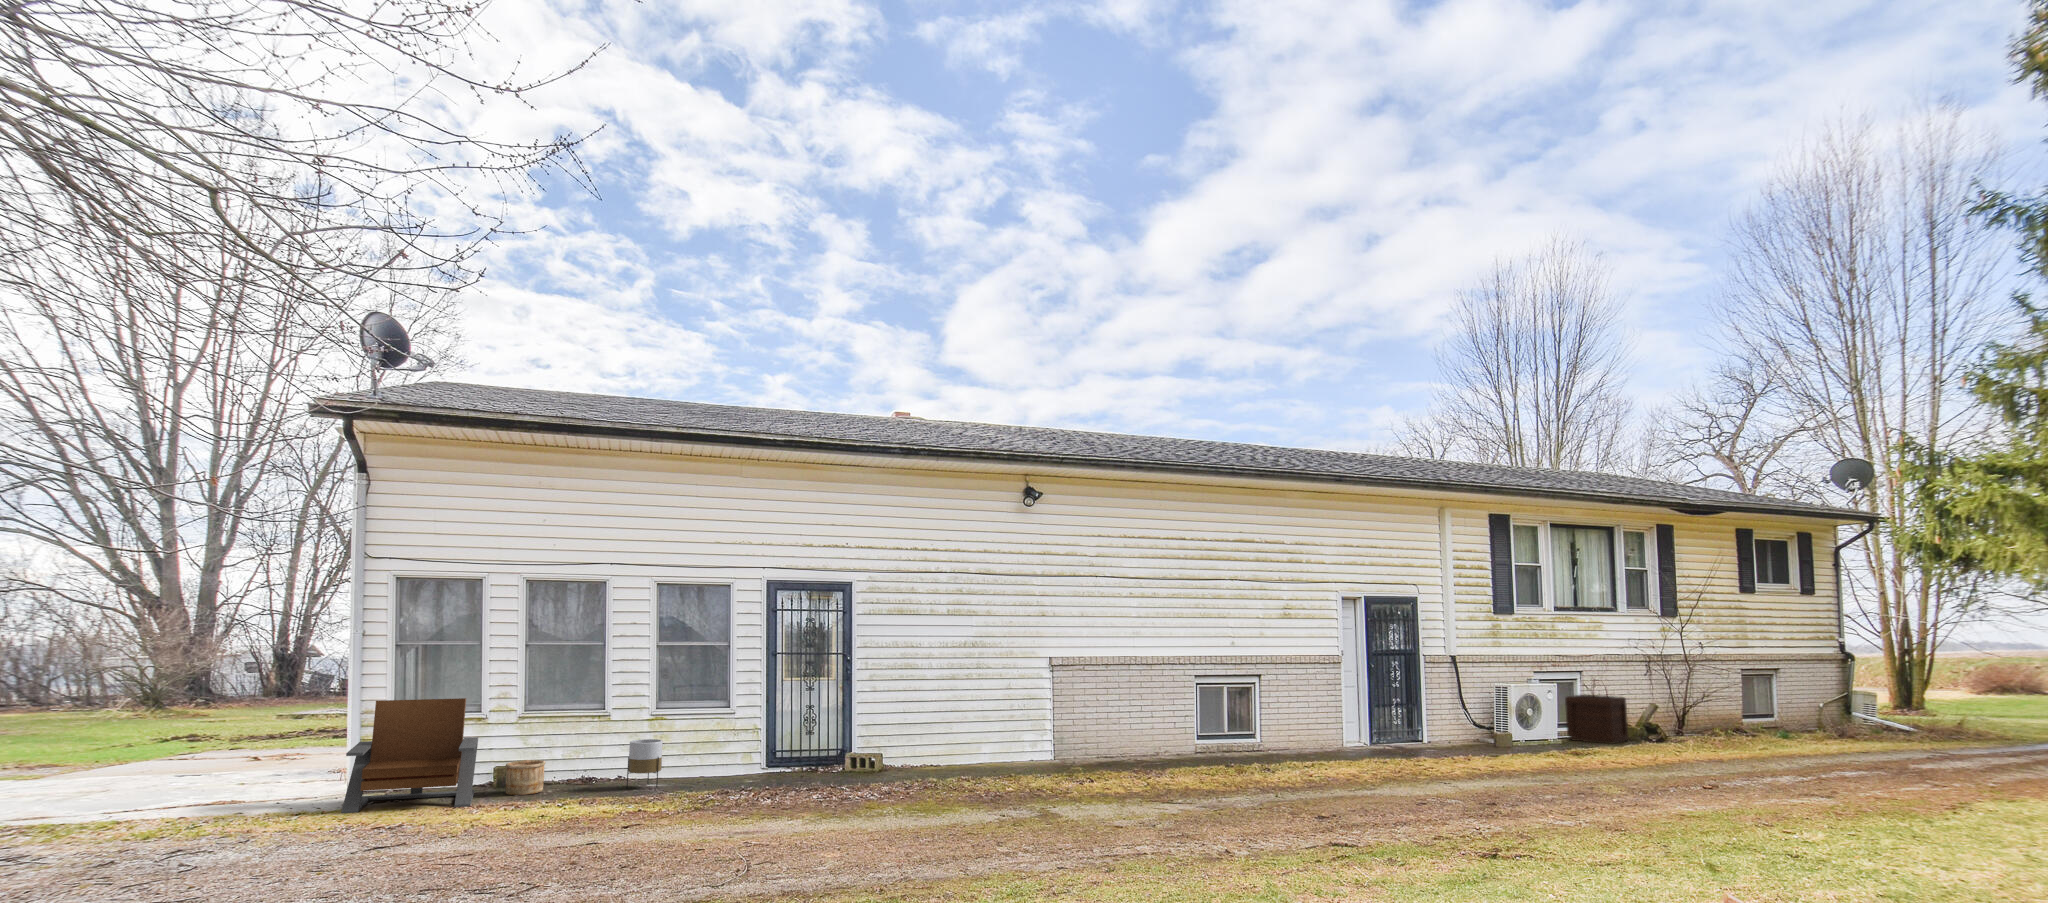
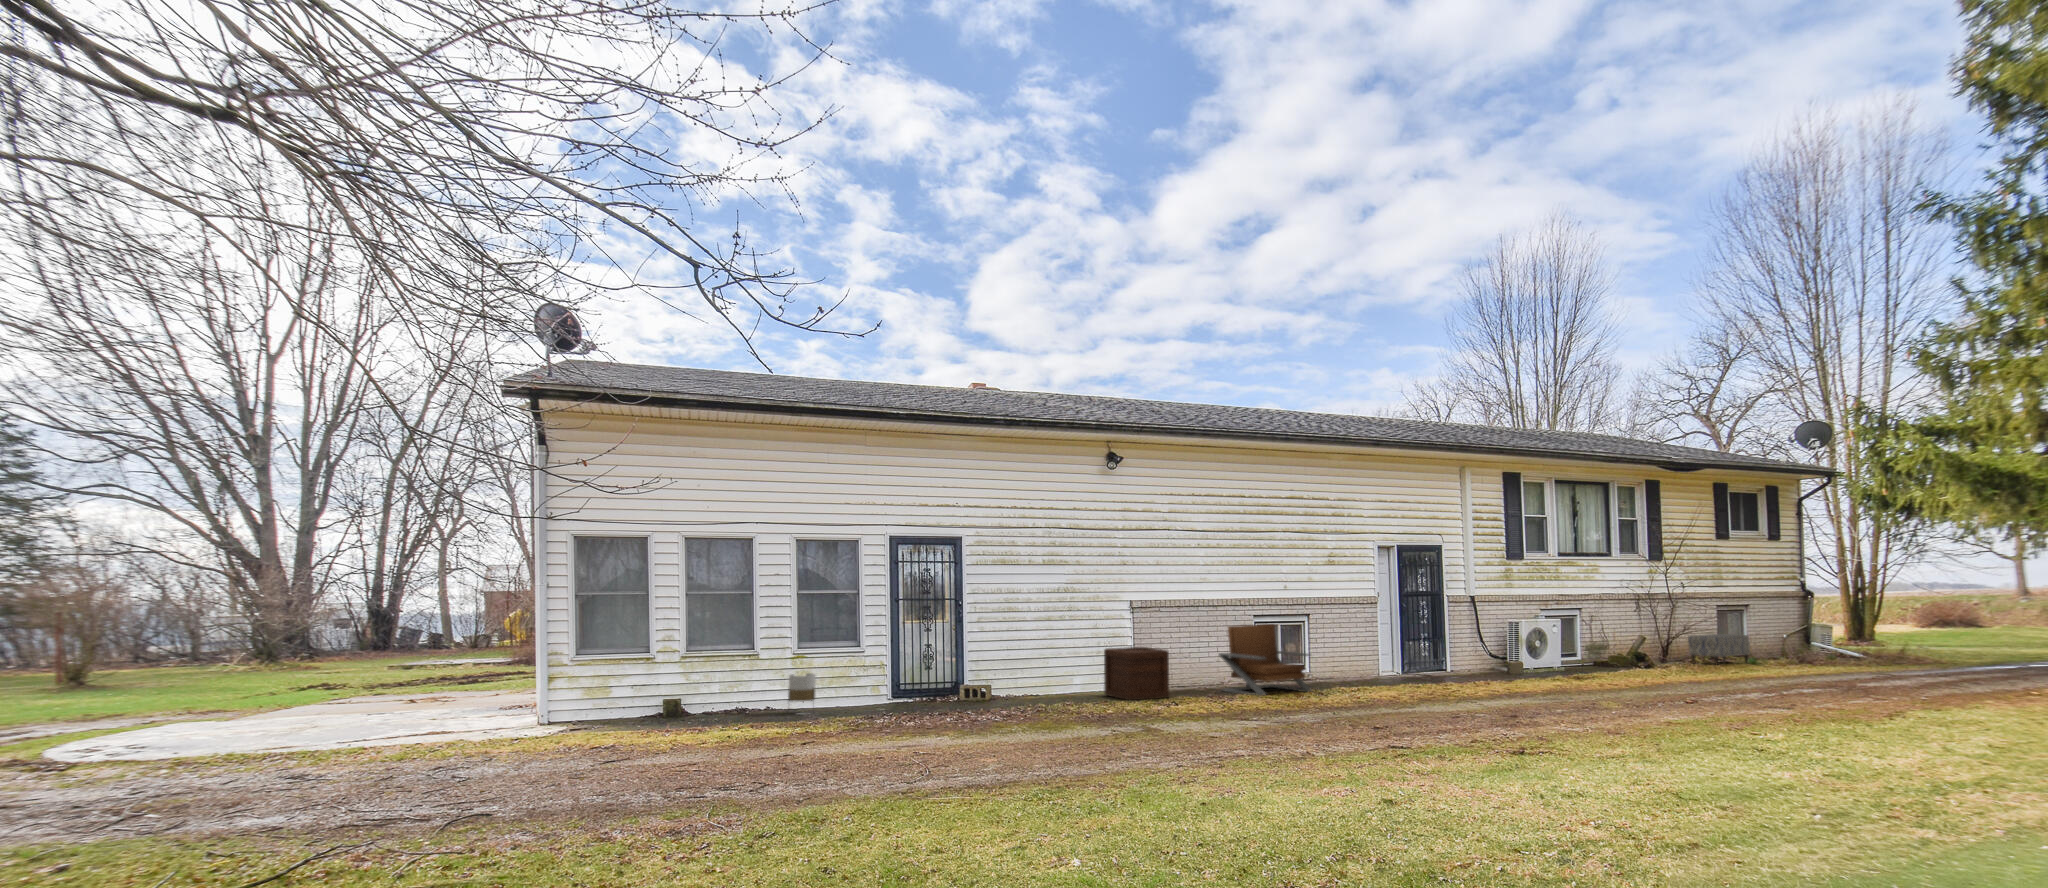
wooden crate: present [1565,694,1628,744] -> present [1104,647,1169,700]
lounge chair: present [341,698,478,813] -> present [1219,624,1312,696]
bench: none [1710,698,1781,736] -> present [1688,634,1750,665]
wooden bucket: present [505,760,546,795] -> none [690,691,722,720]

